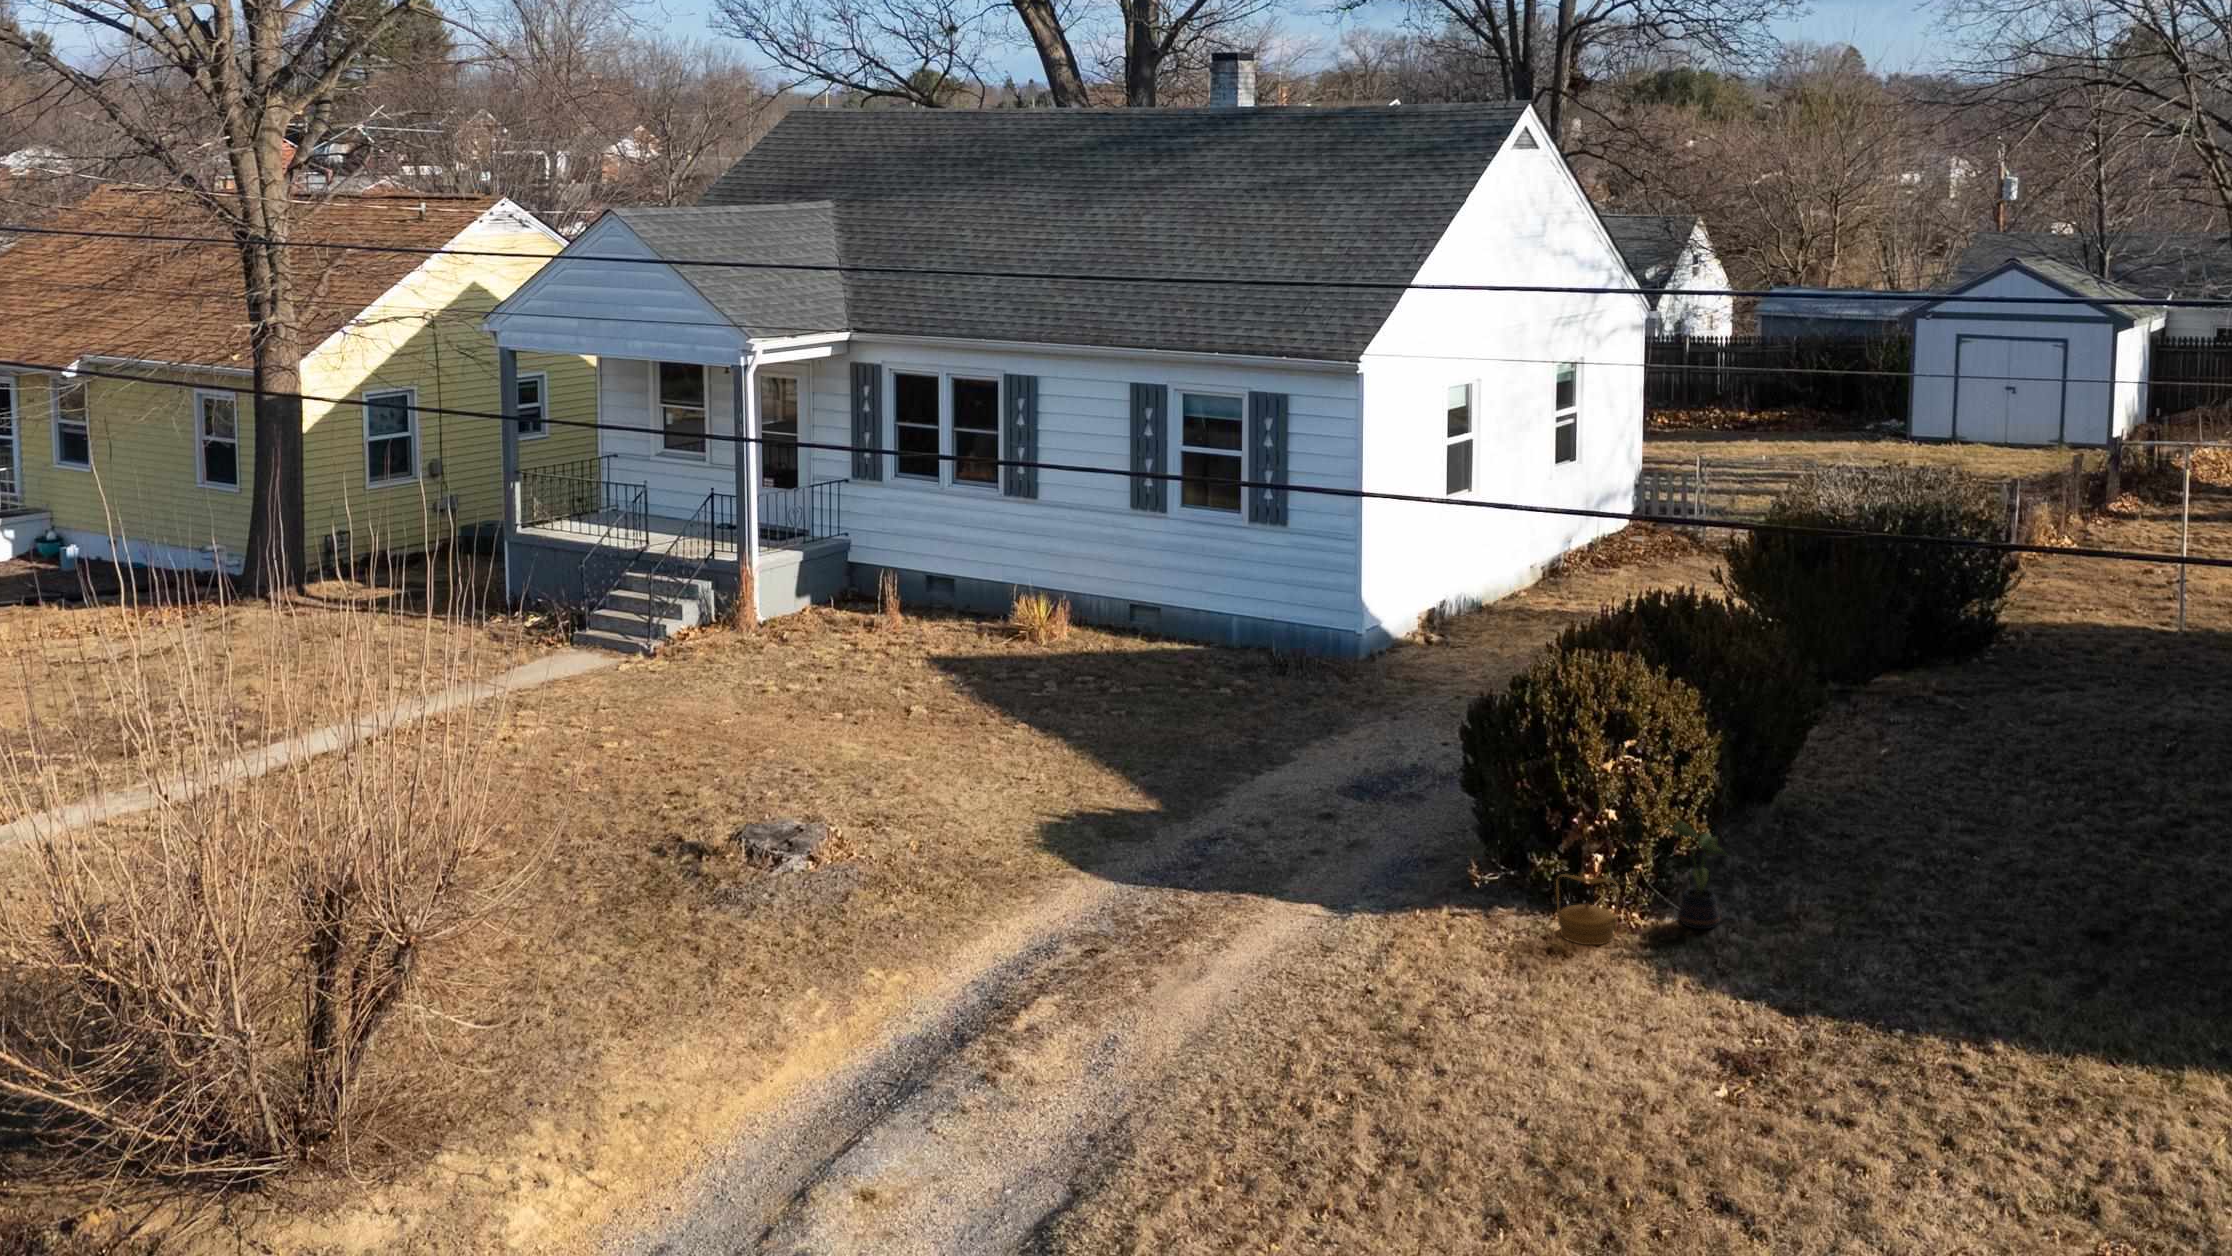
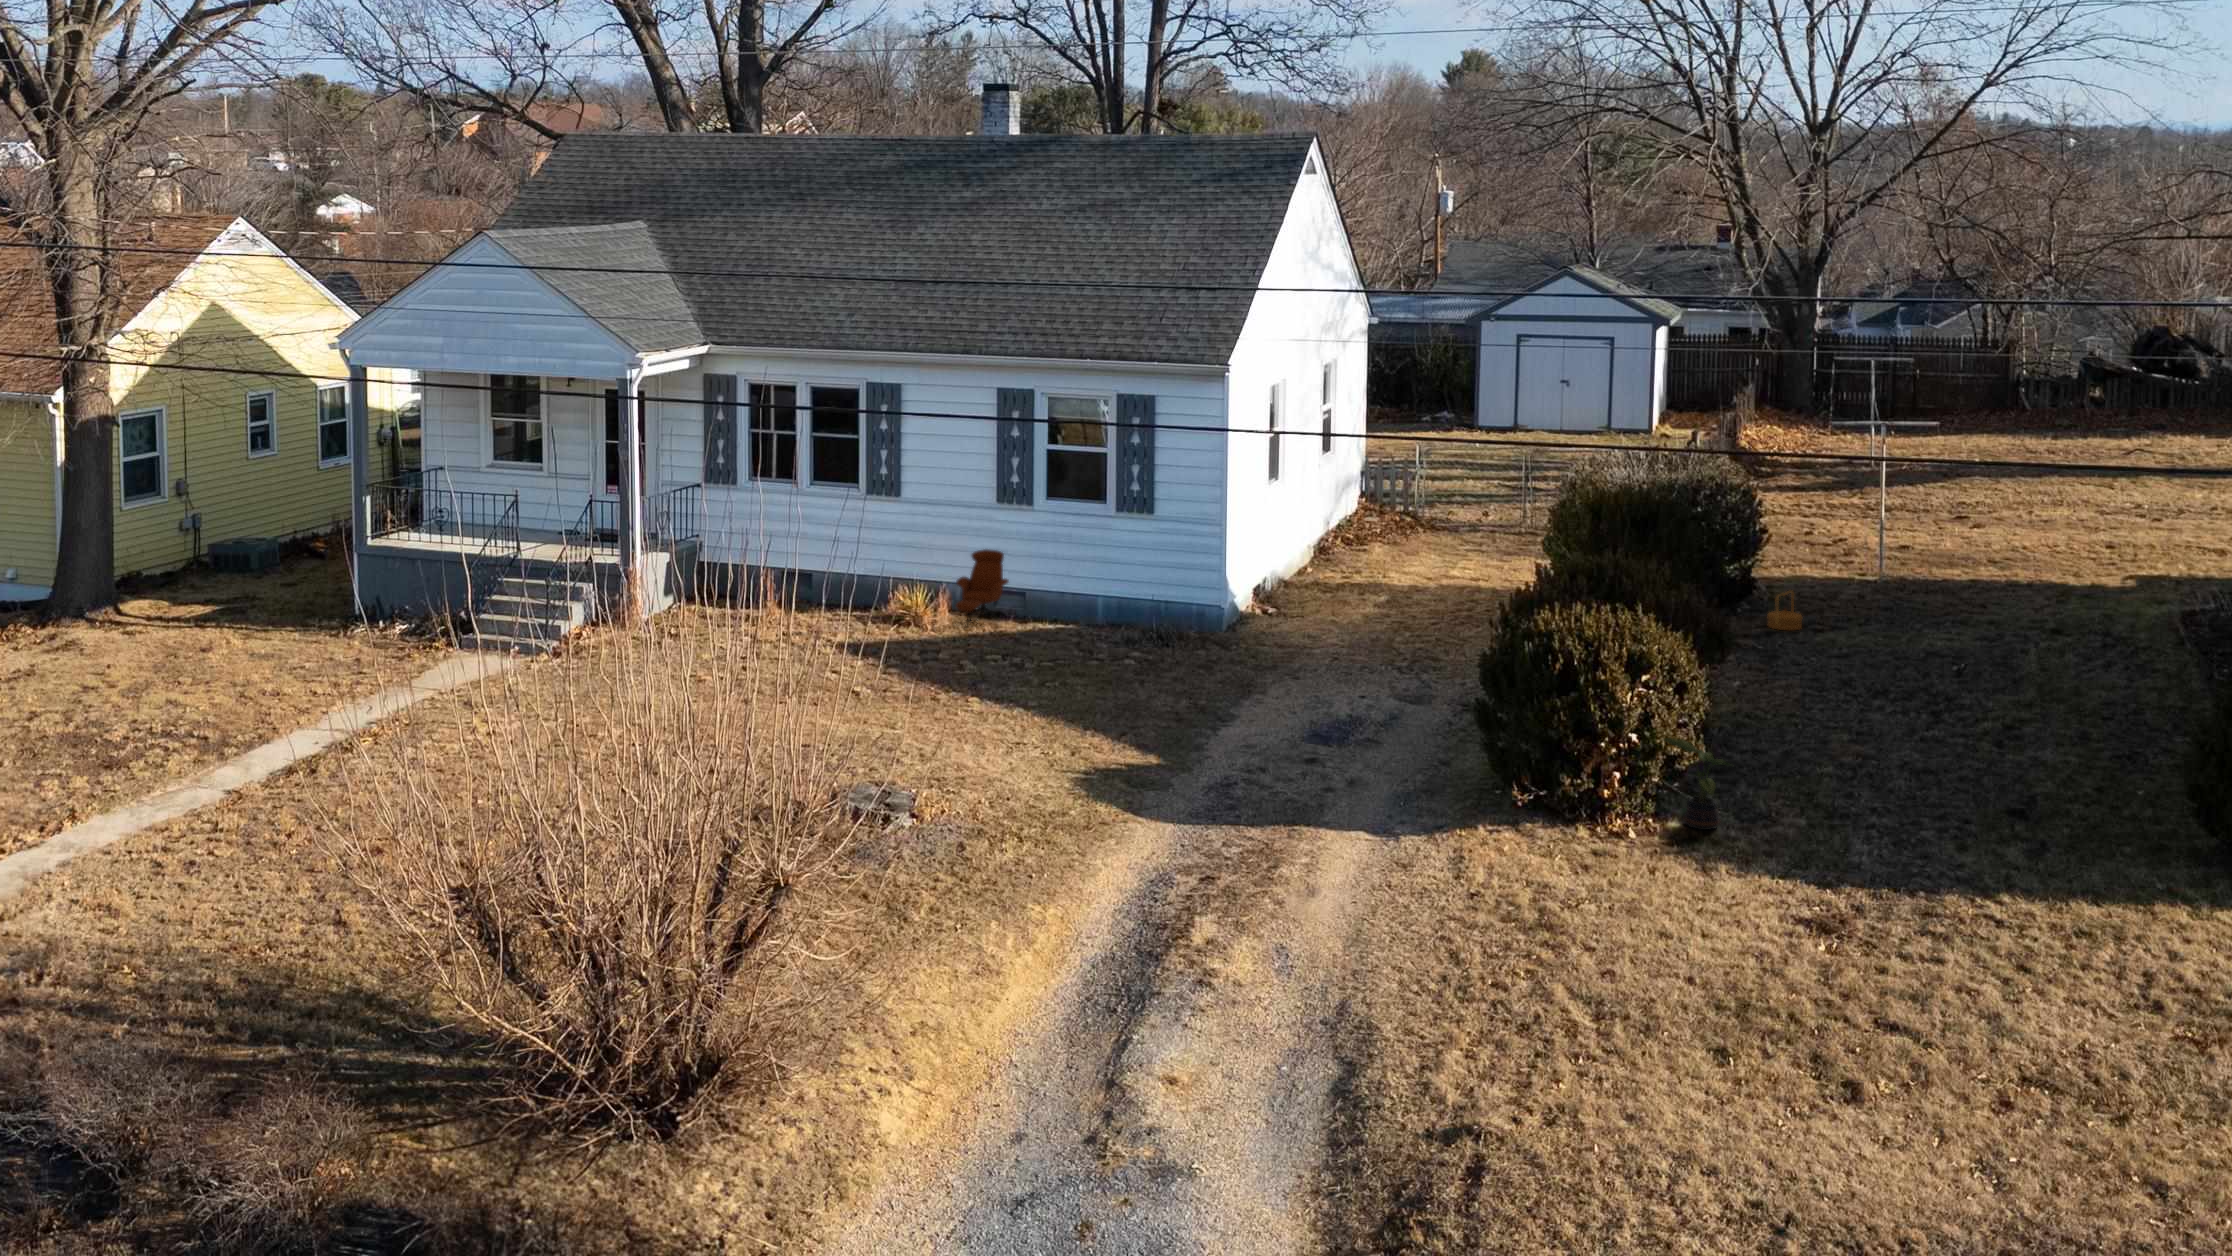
lounge chair: none [1070,558,1136,644] -> present [955,549,1008,624]
basket: present [1556,874,1618,945] -> present [1767,591,1802,630]

